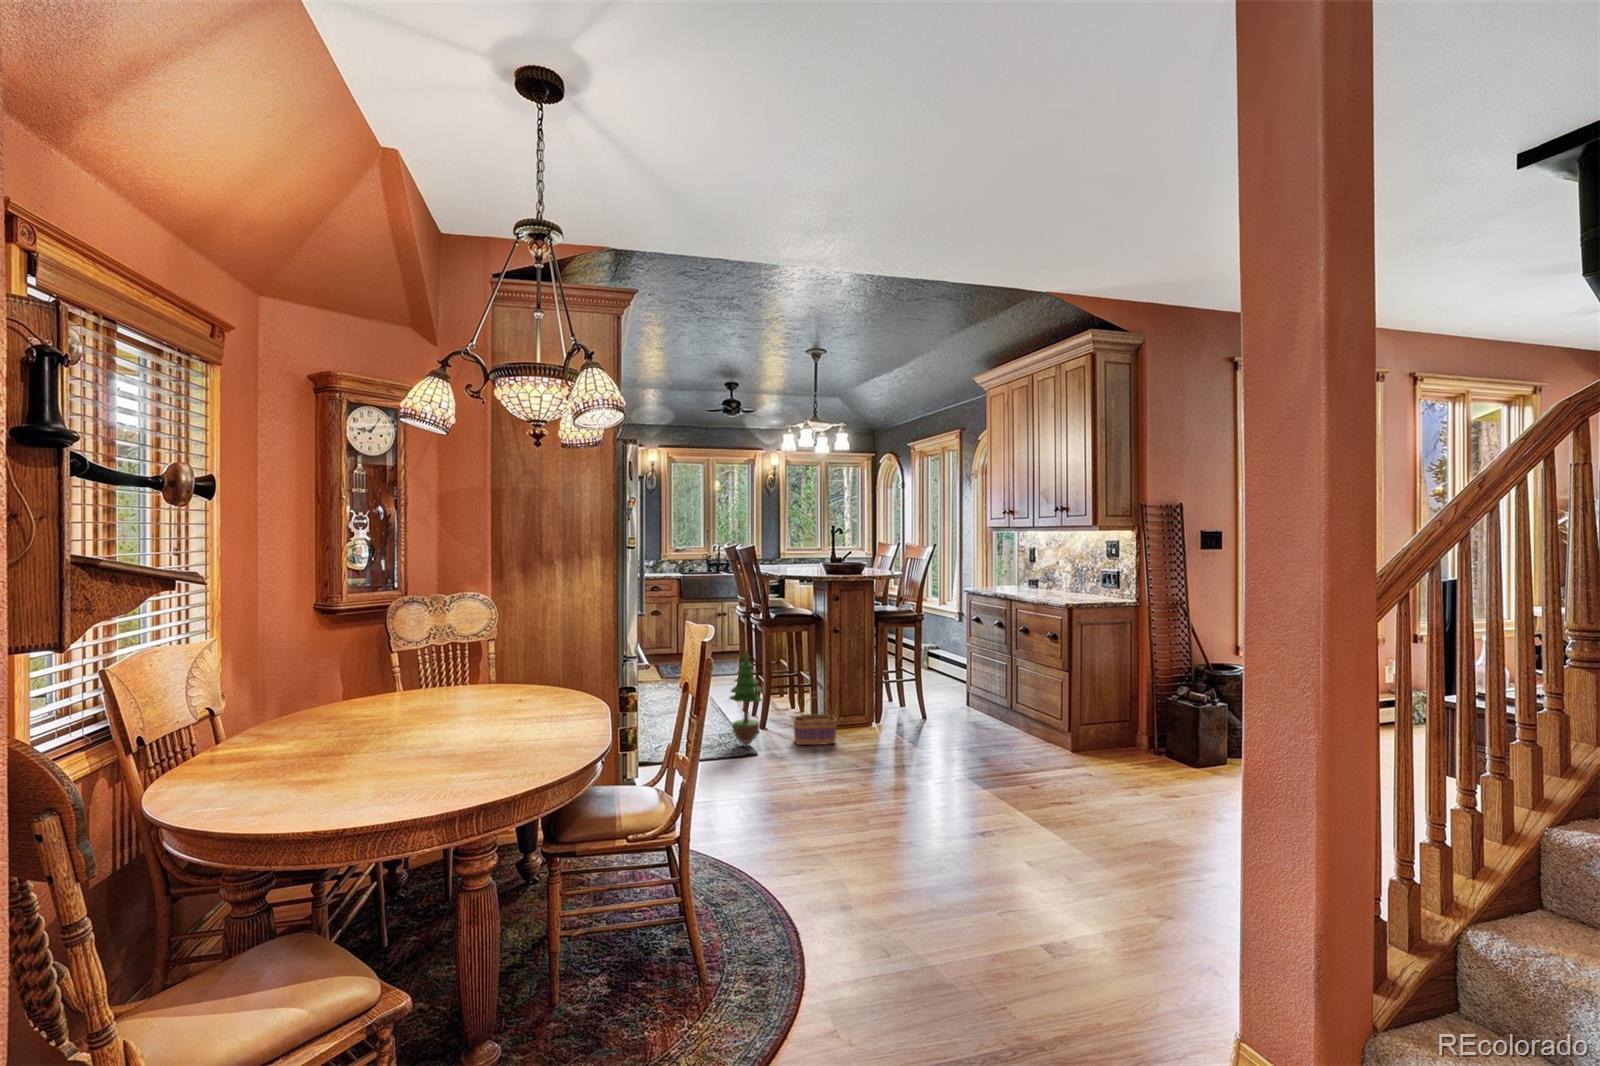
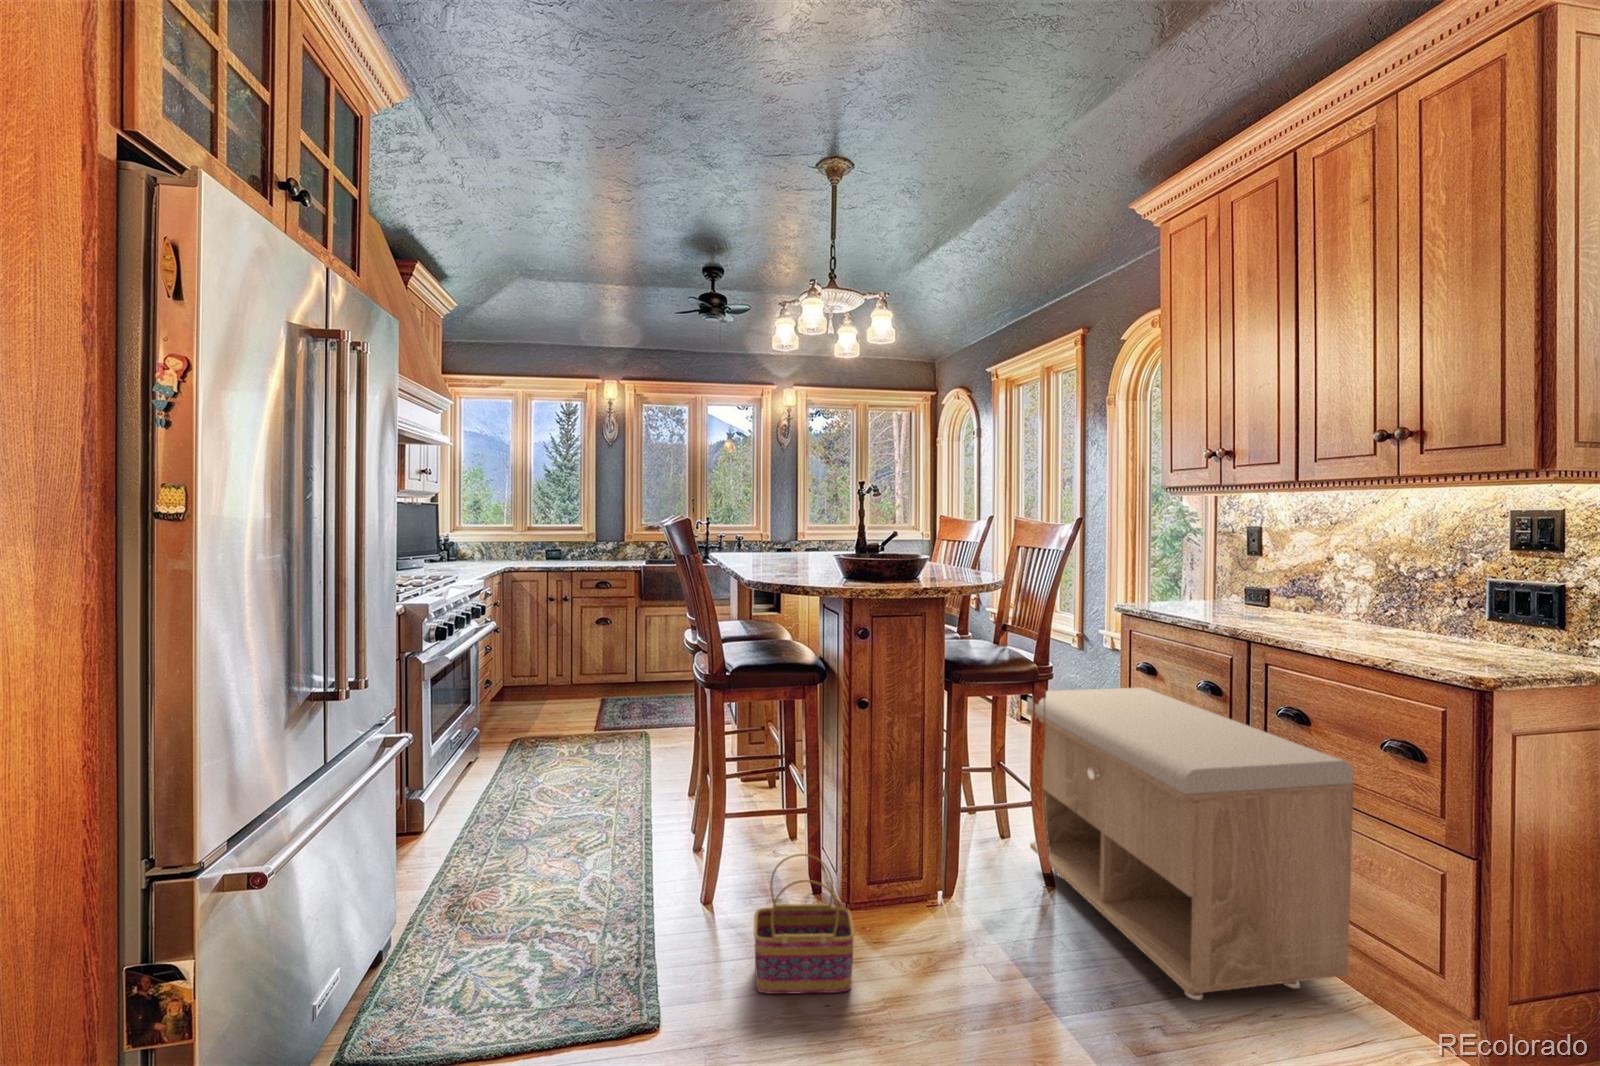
storage bench: none [915,628,1035,742] -> present [1026,688,1353,1001]
potted tree: present [729,651,762,745] -> none [592,760,678,990]

